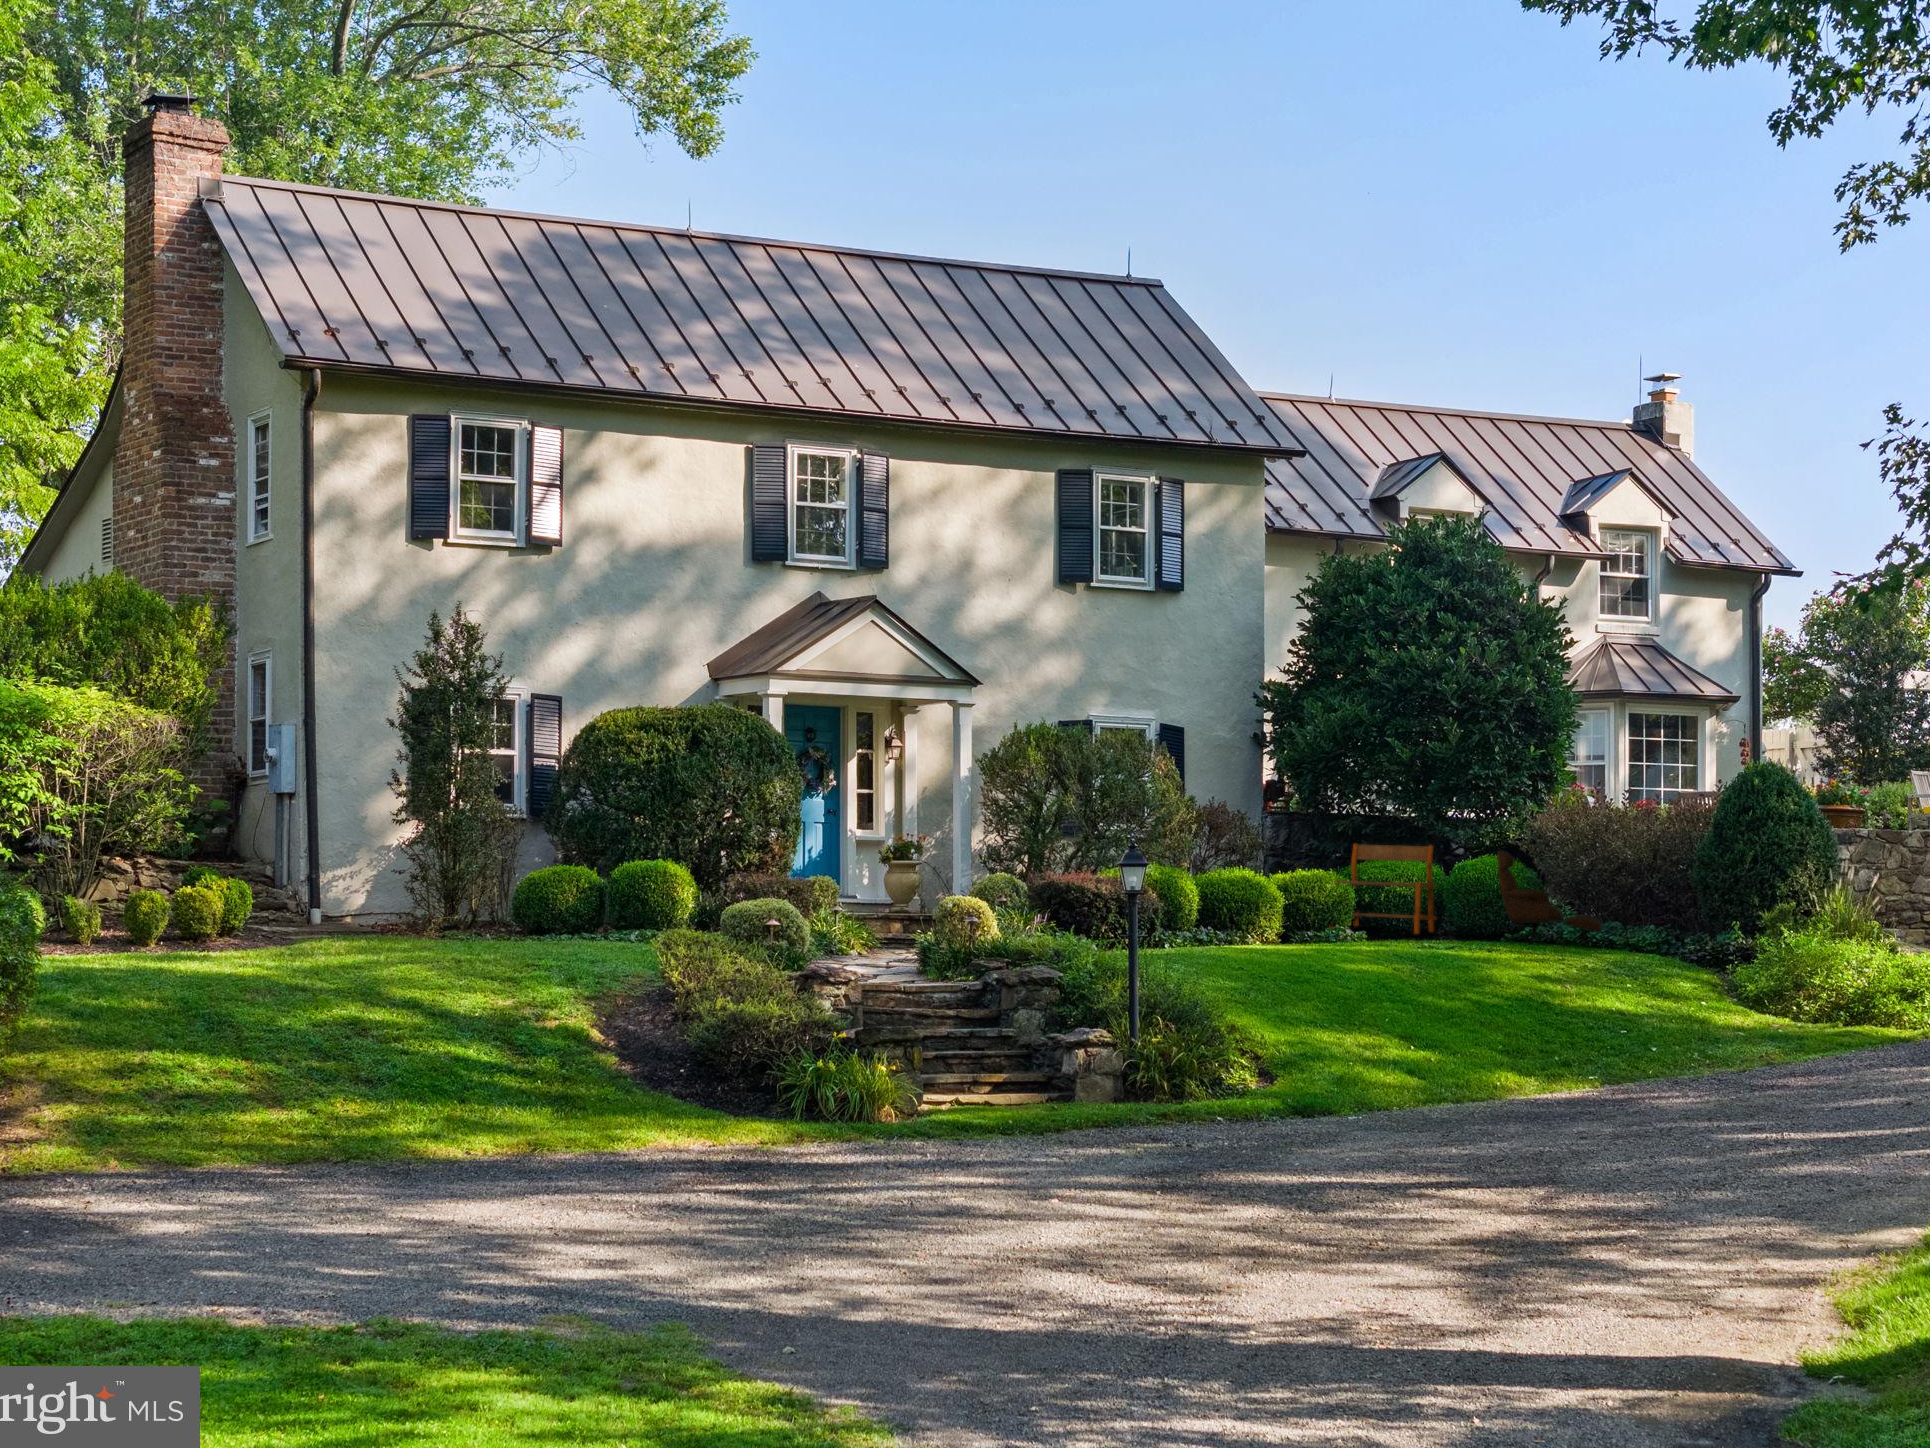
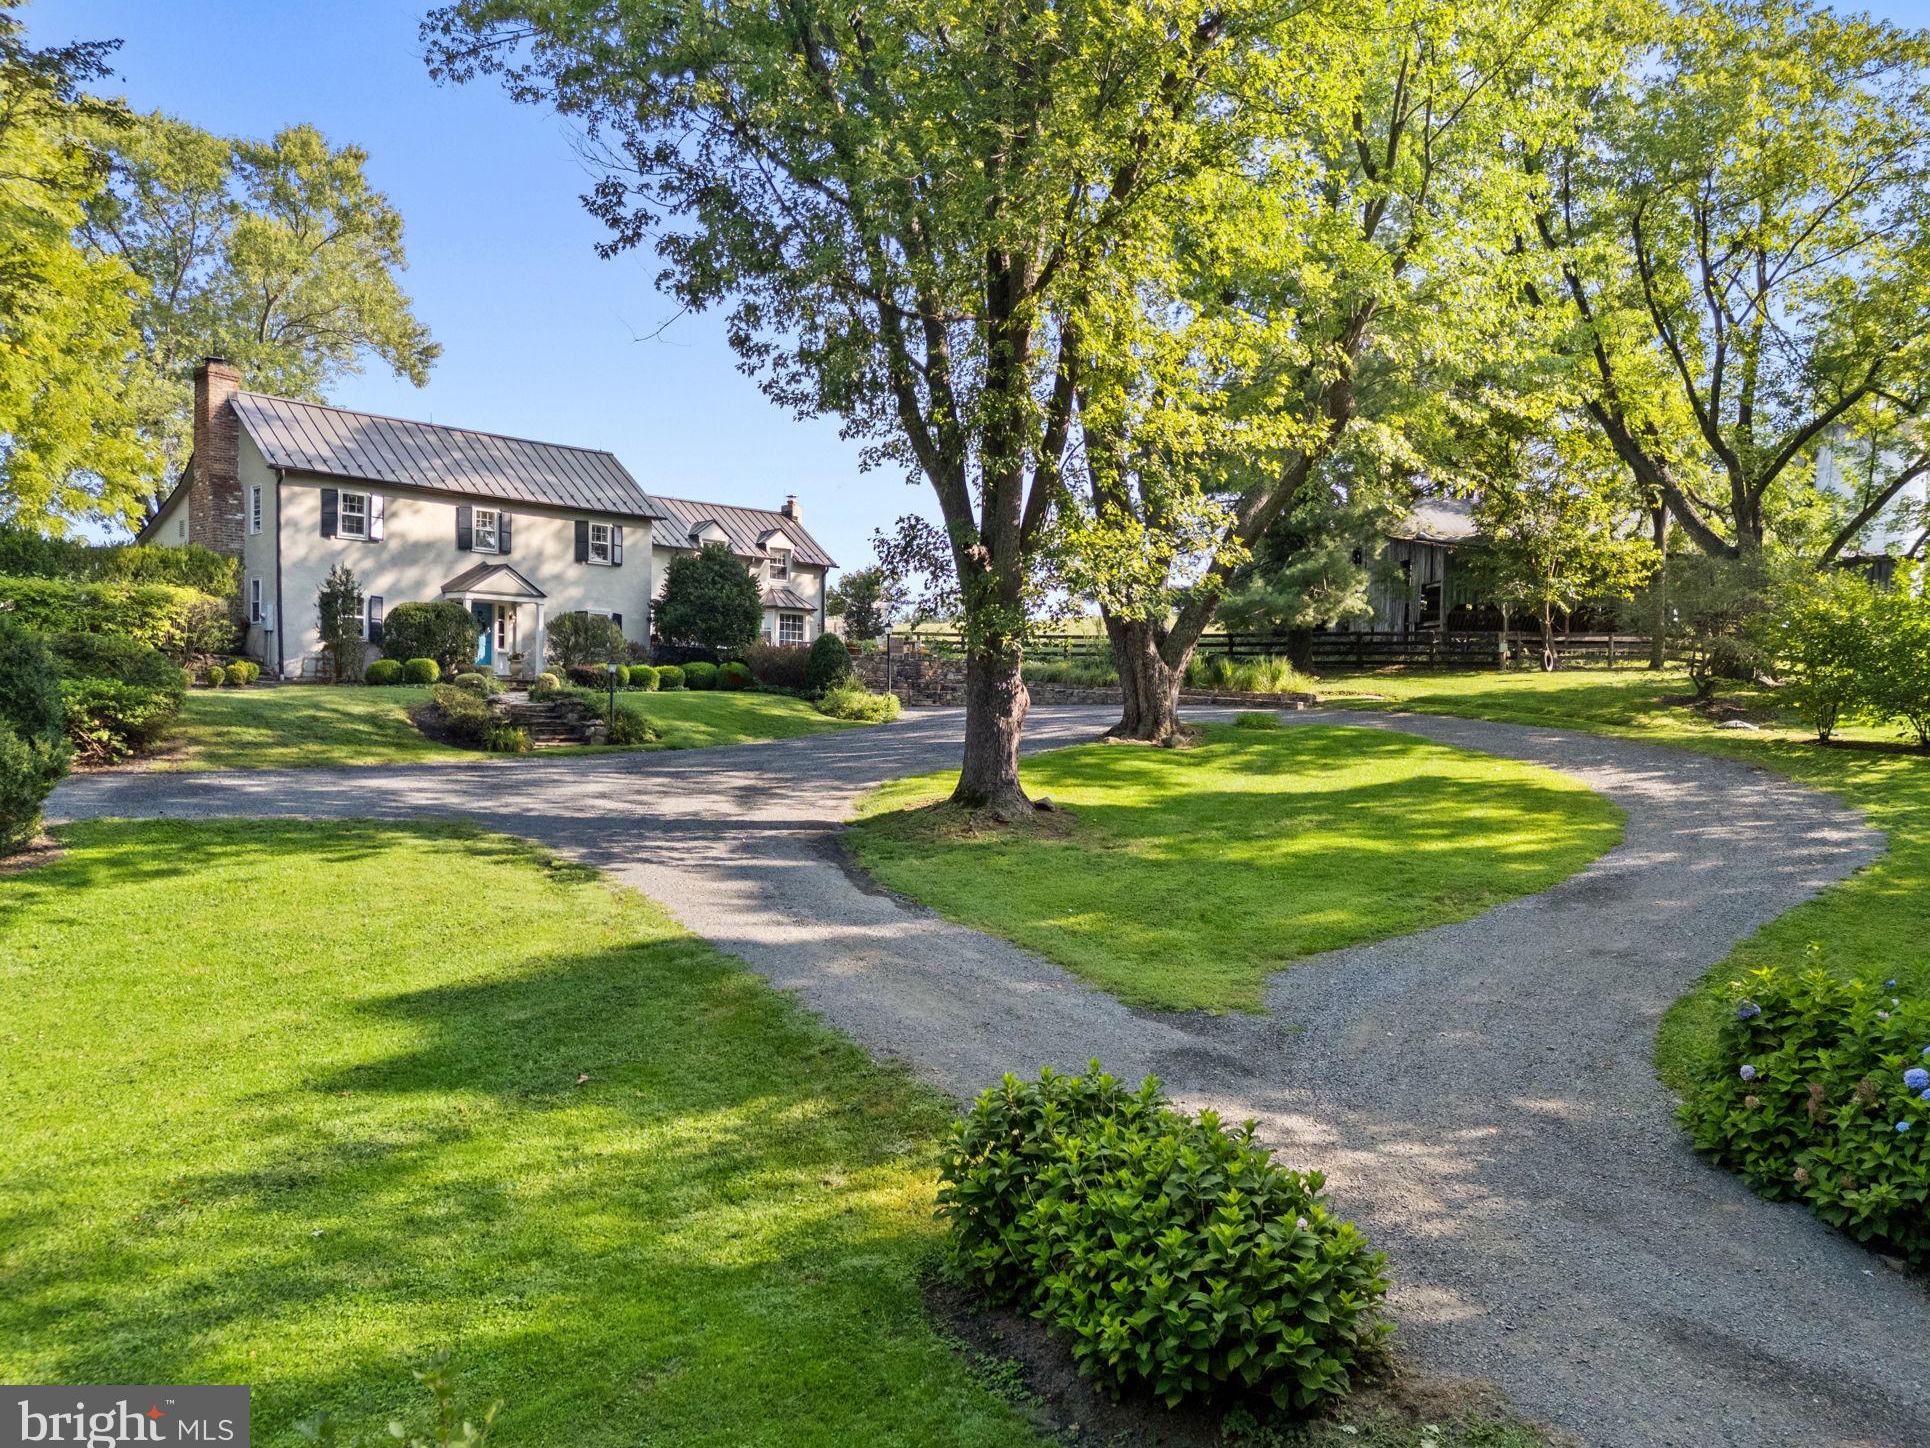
bench: present [1332,844,1437,934] -> present [300,644,339,678]

